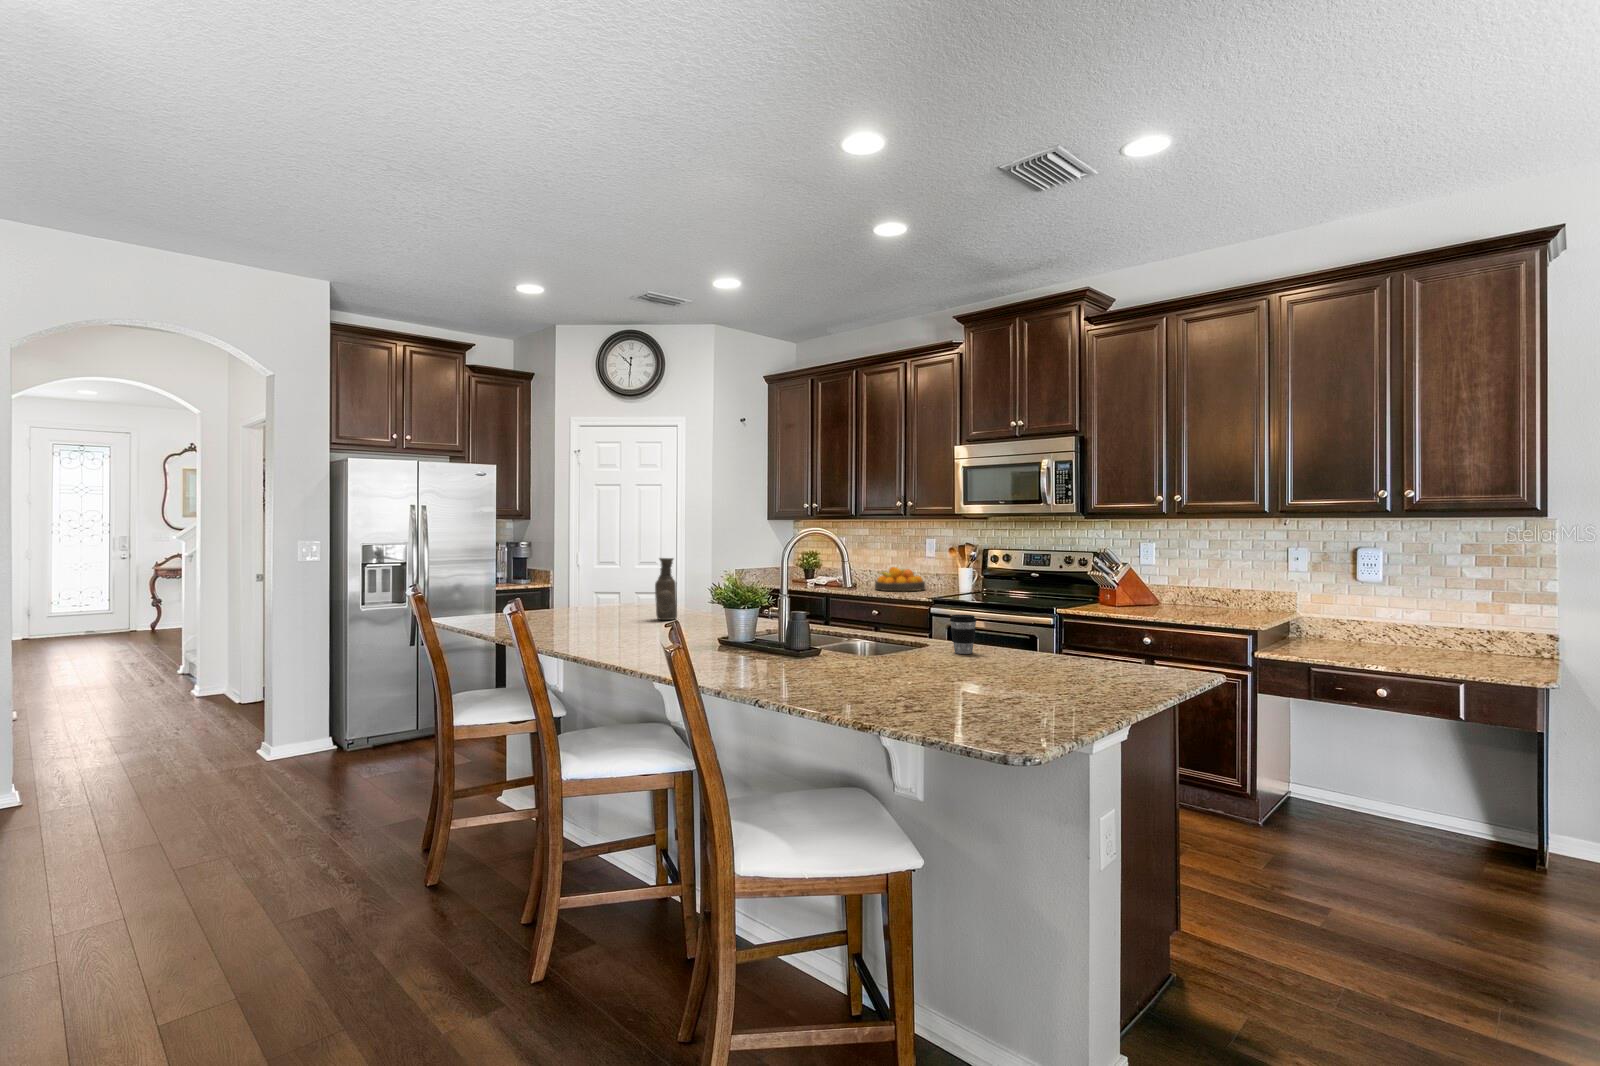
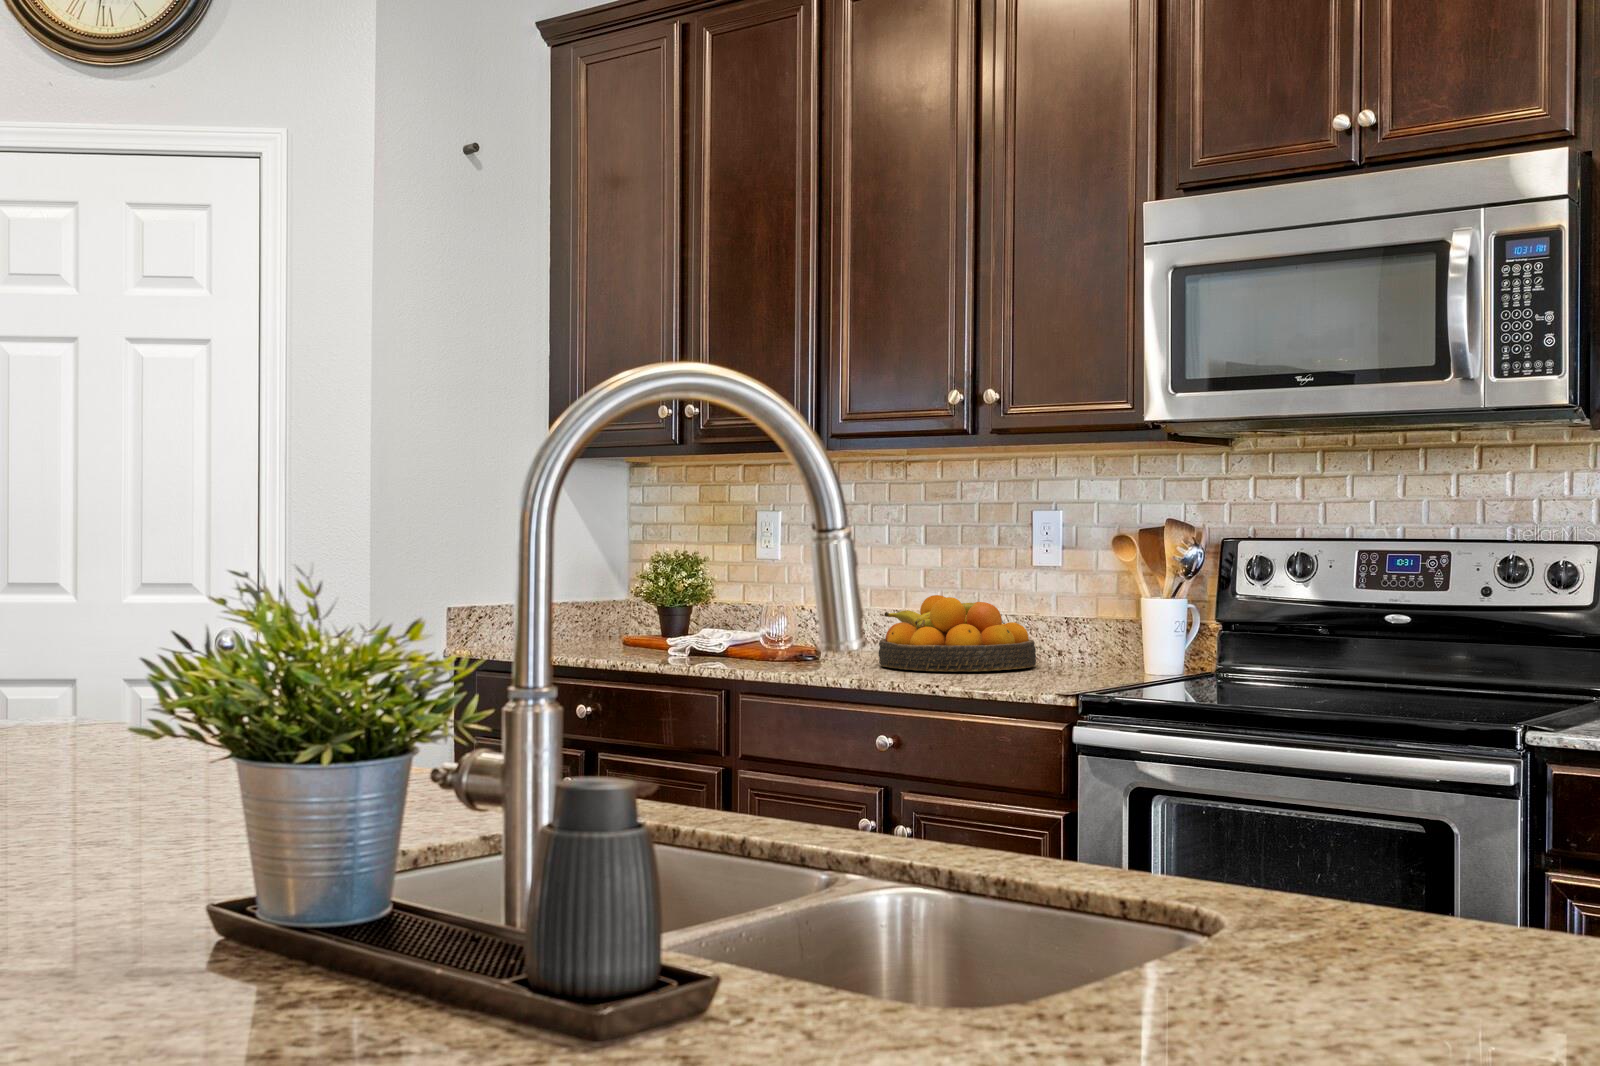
vase: present [655,558,677,620] -> none [46,541,141,790]
coffee cup: present [950,615,976,654] -> none [1351,780,1490,981]

